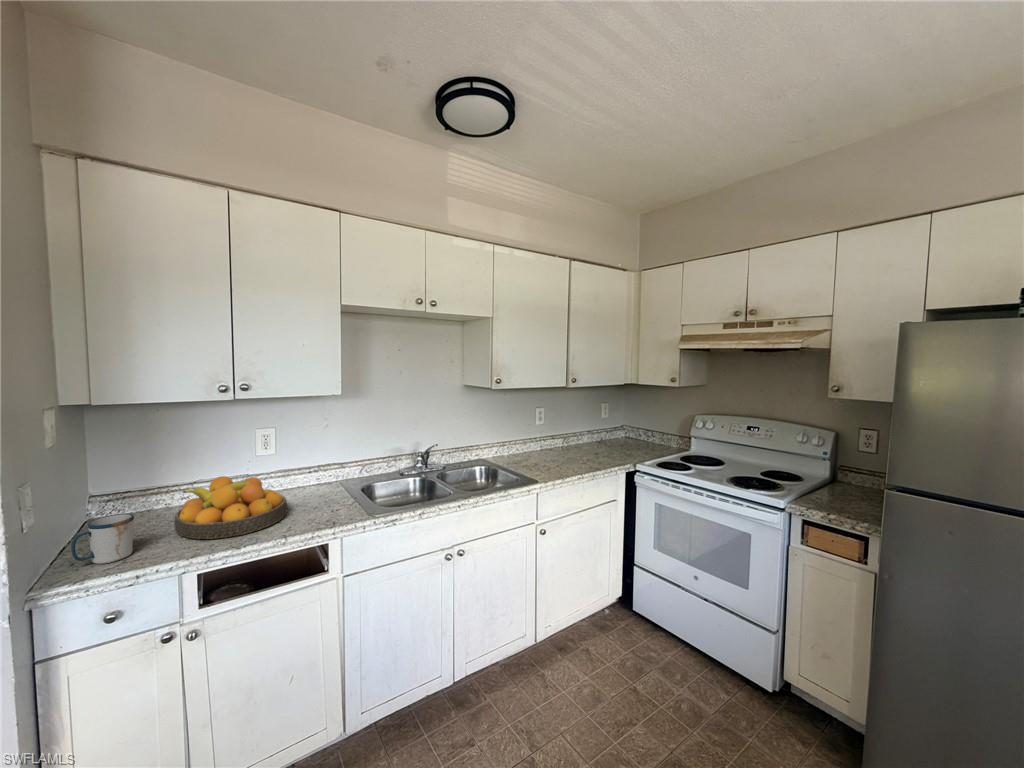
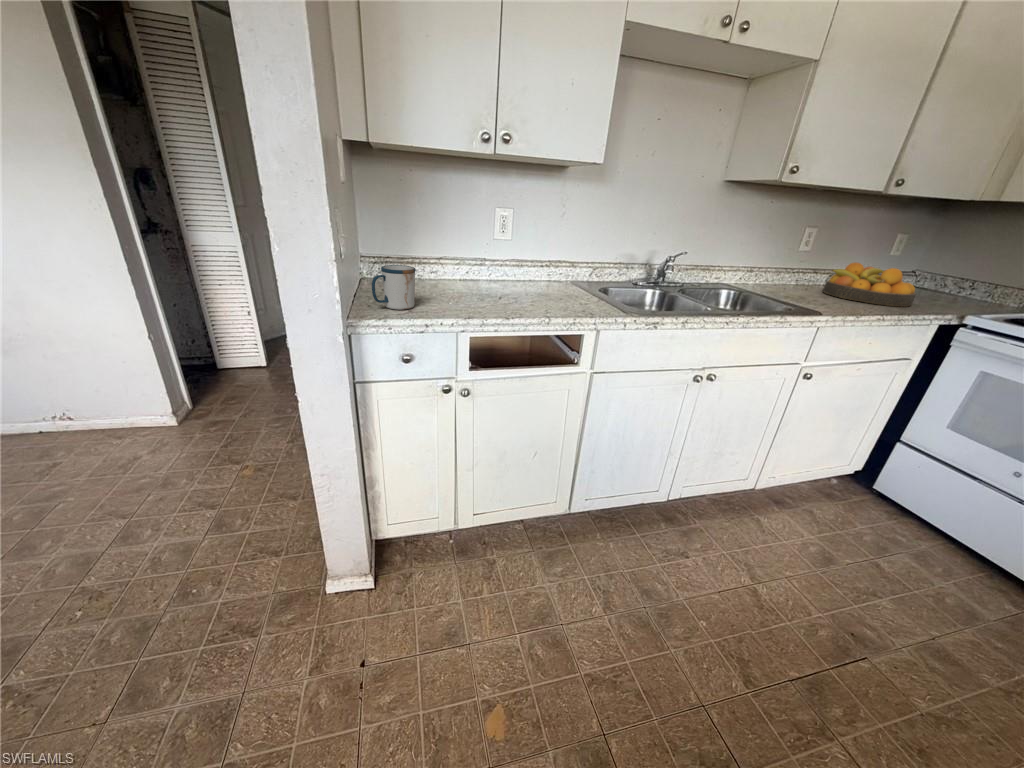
fruit bowl: present [174,476,287,539] -> present [823,263,916,307]

